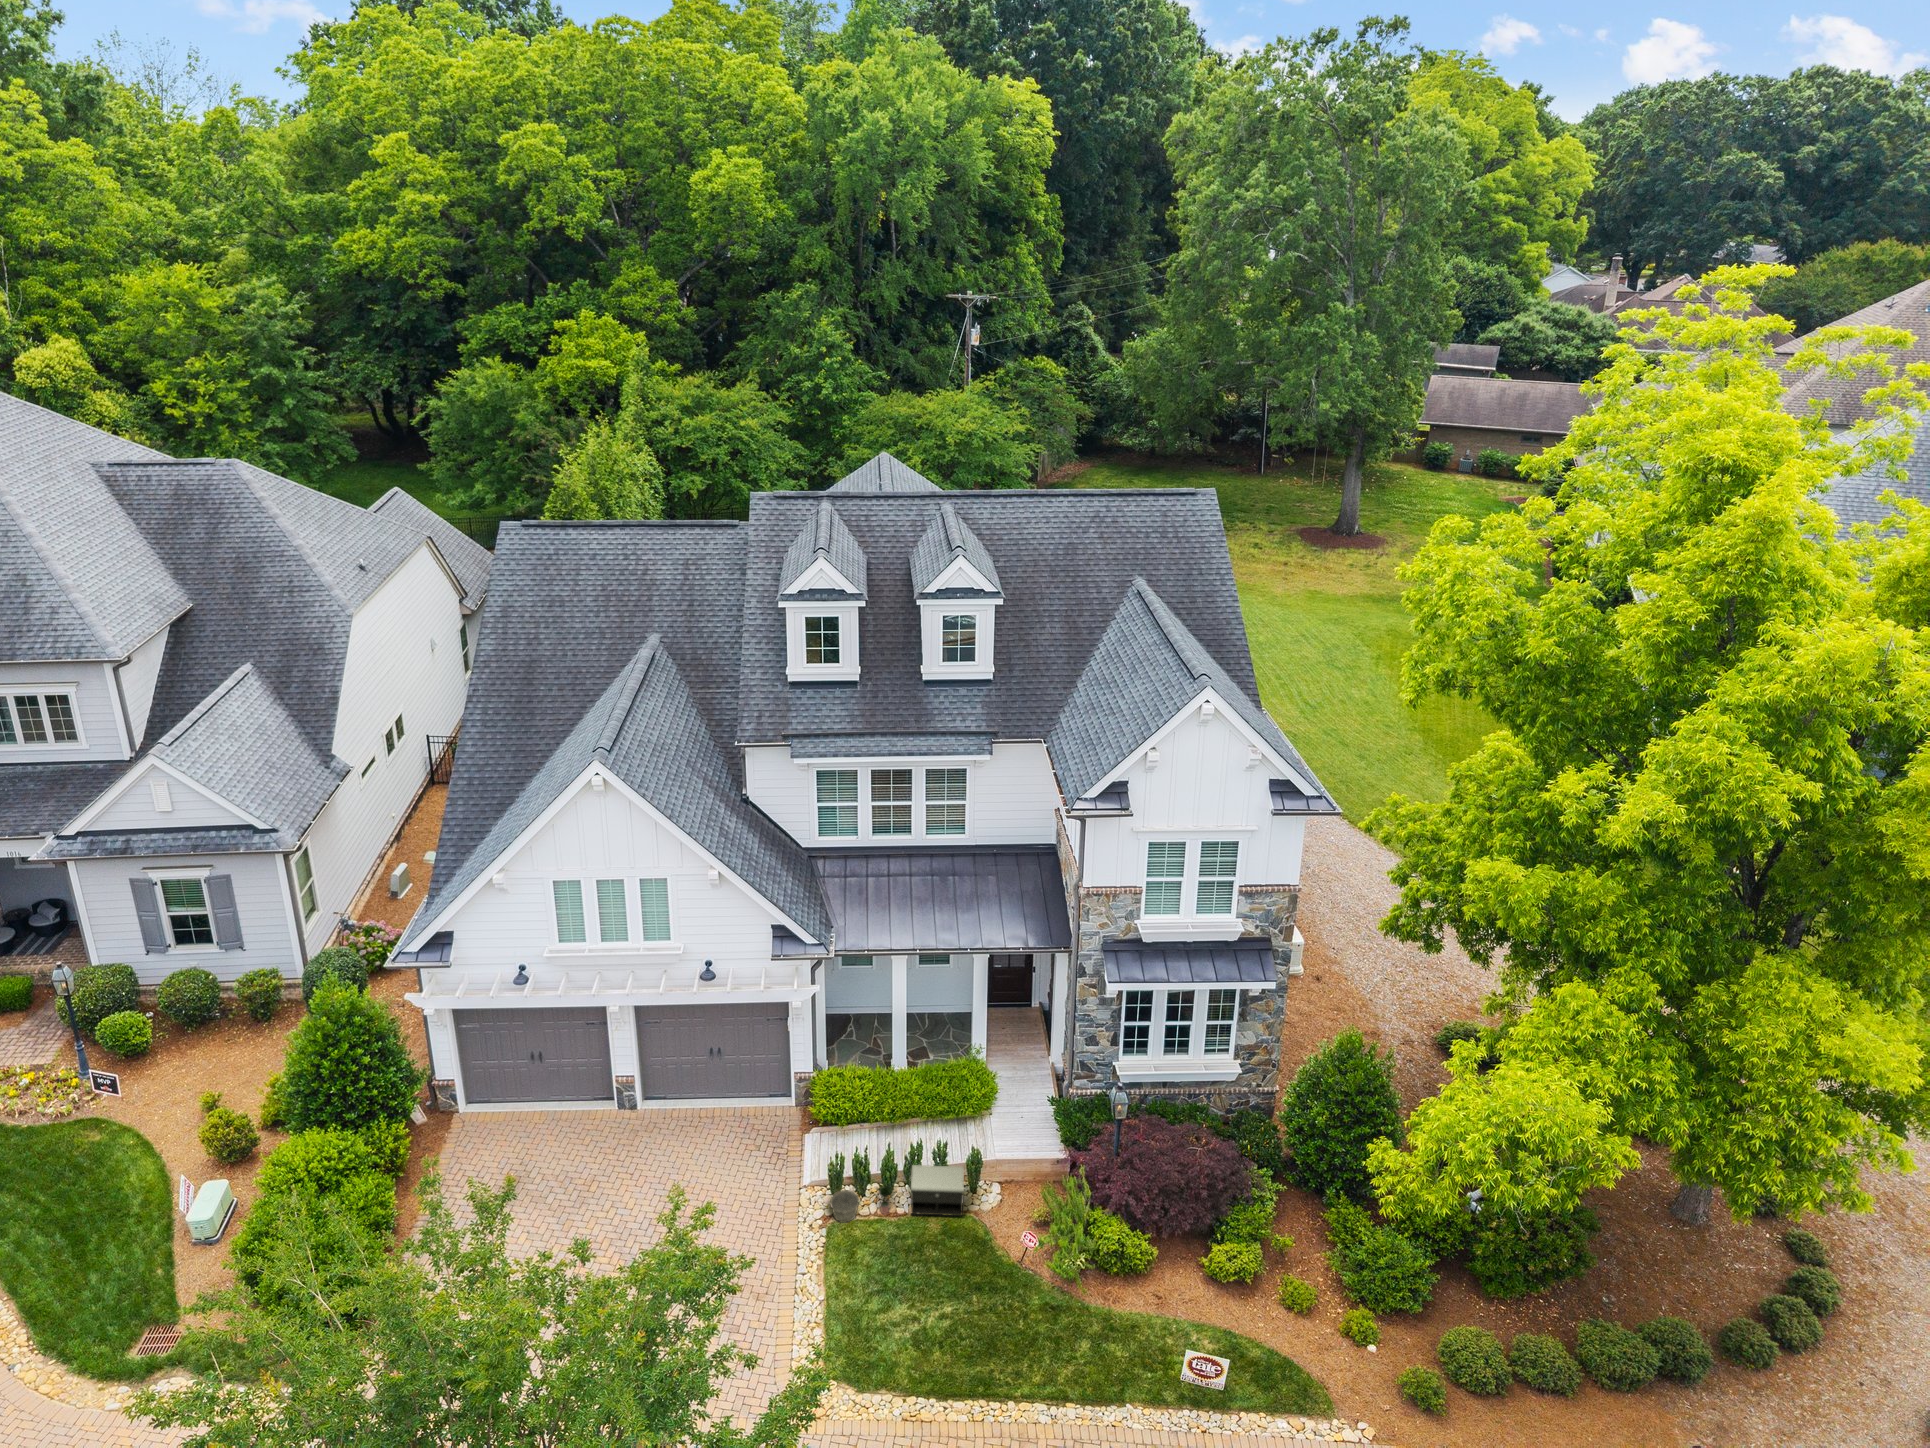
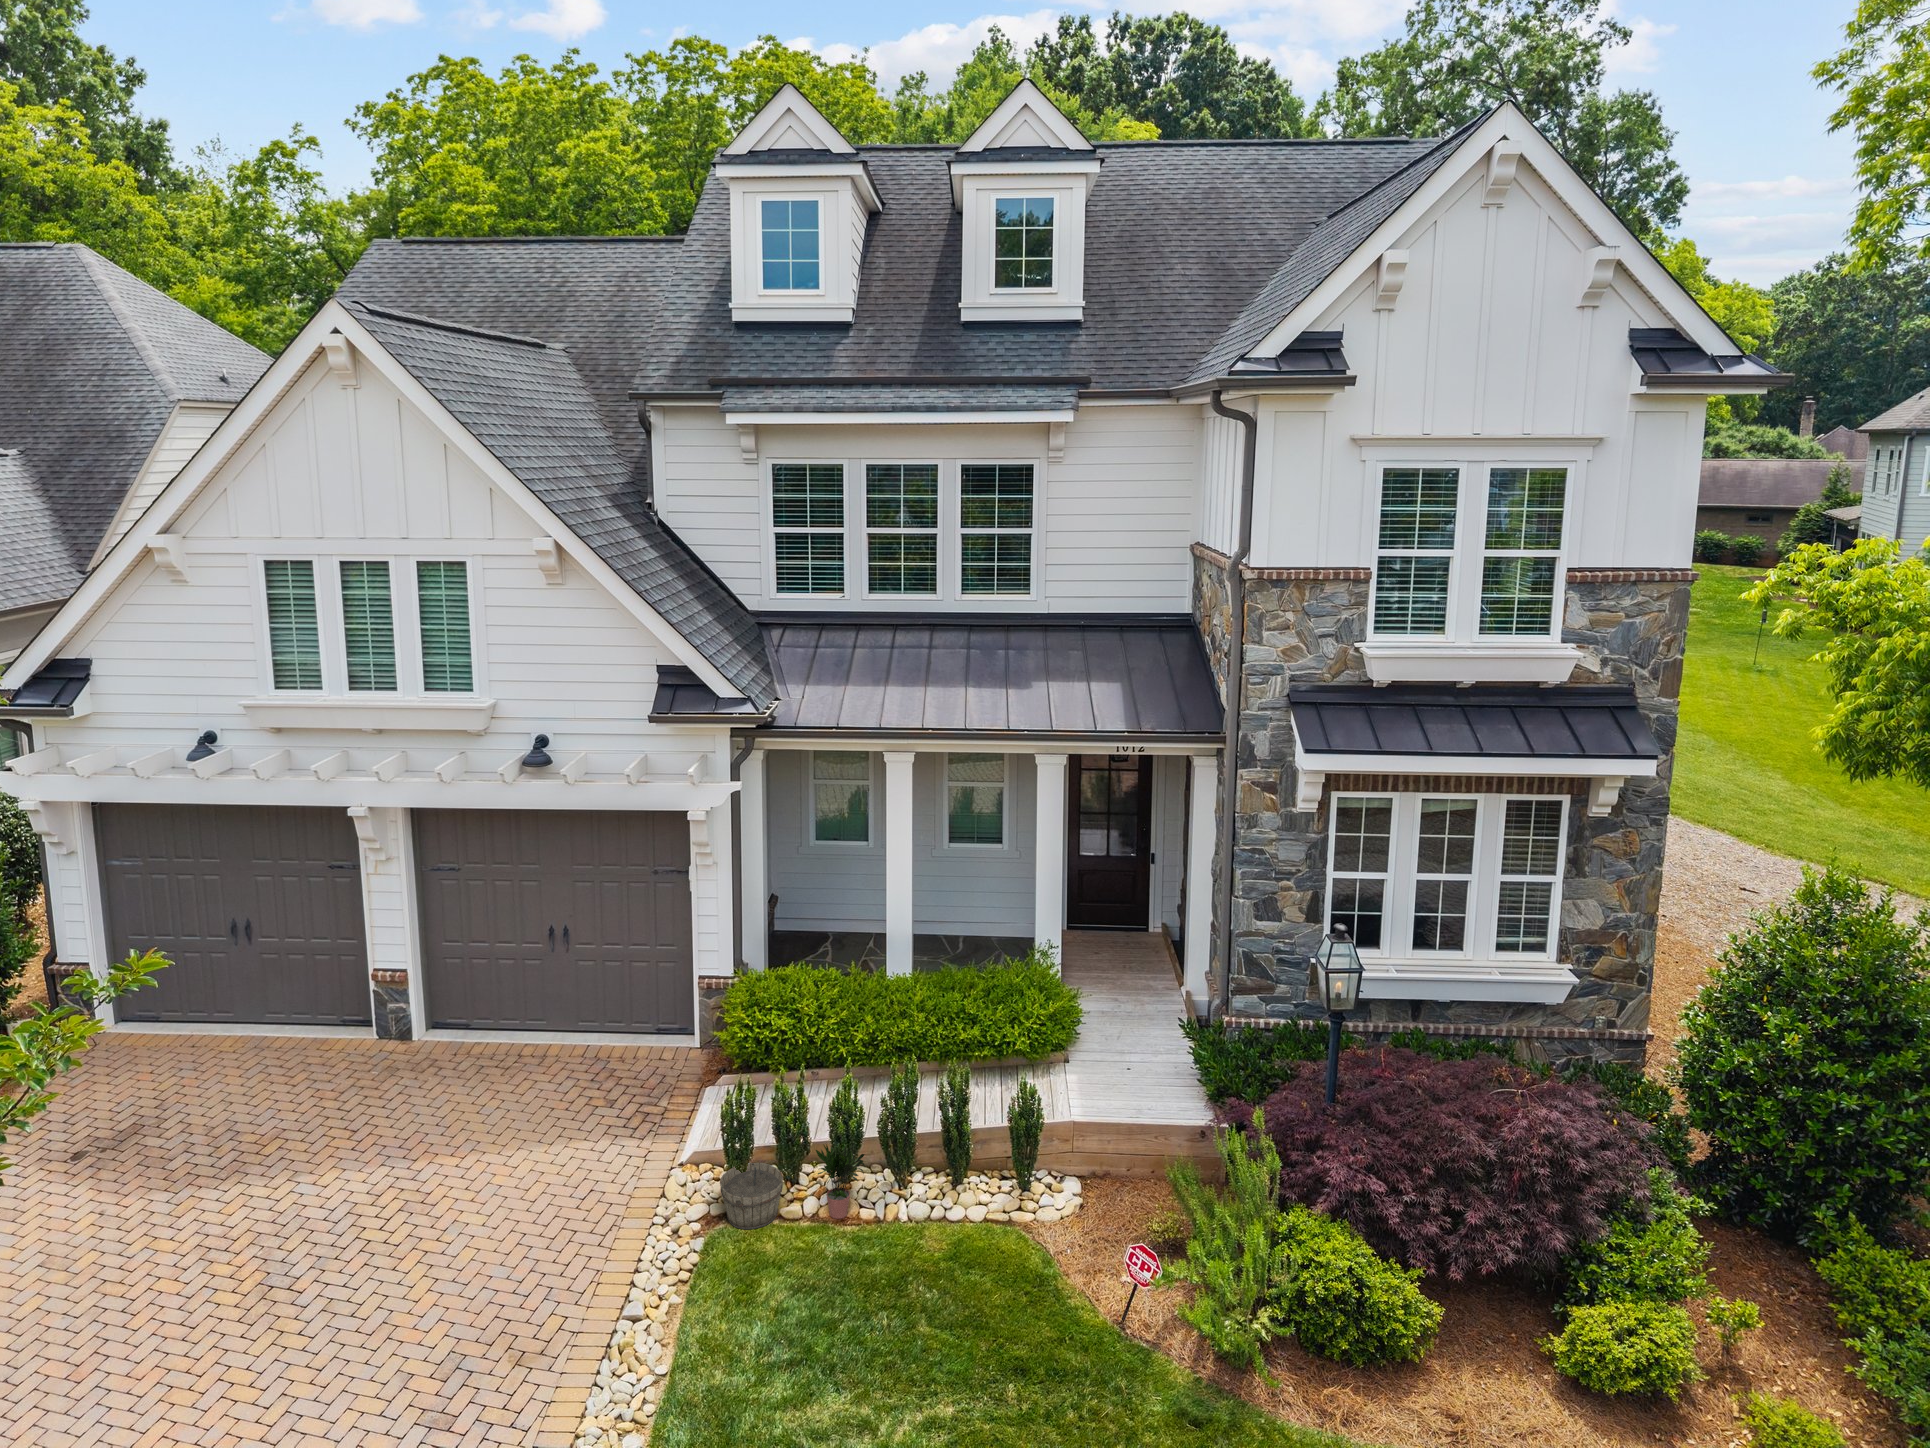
storage bench: present [911,1165,964,1216] -> none [892,1113,1011,1229]

